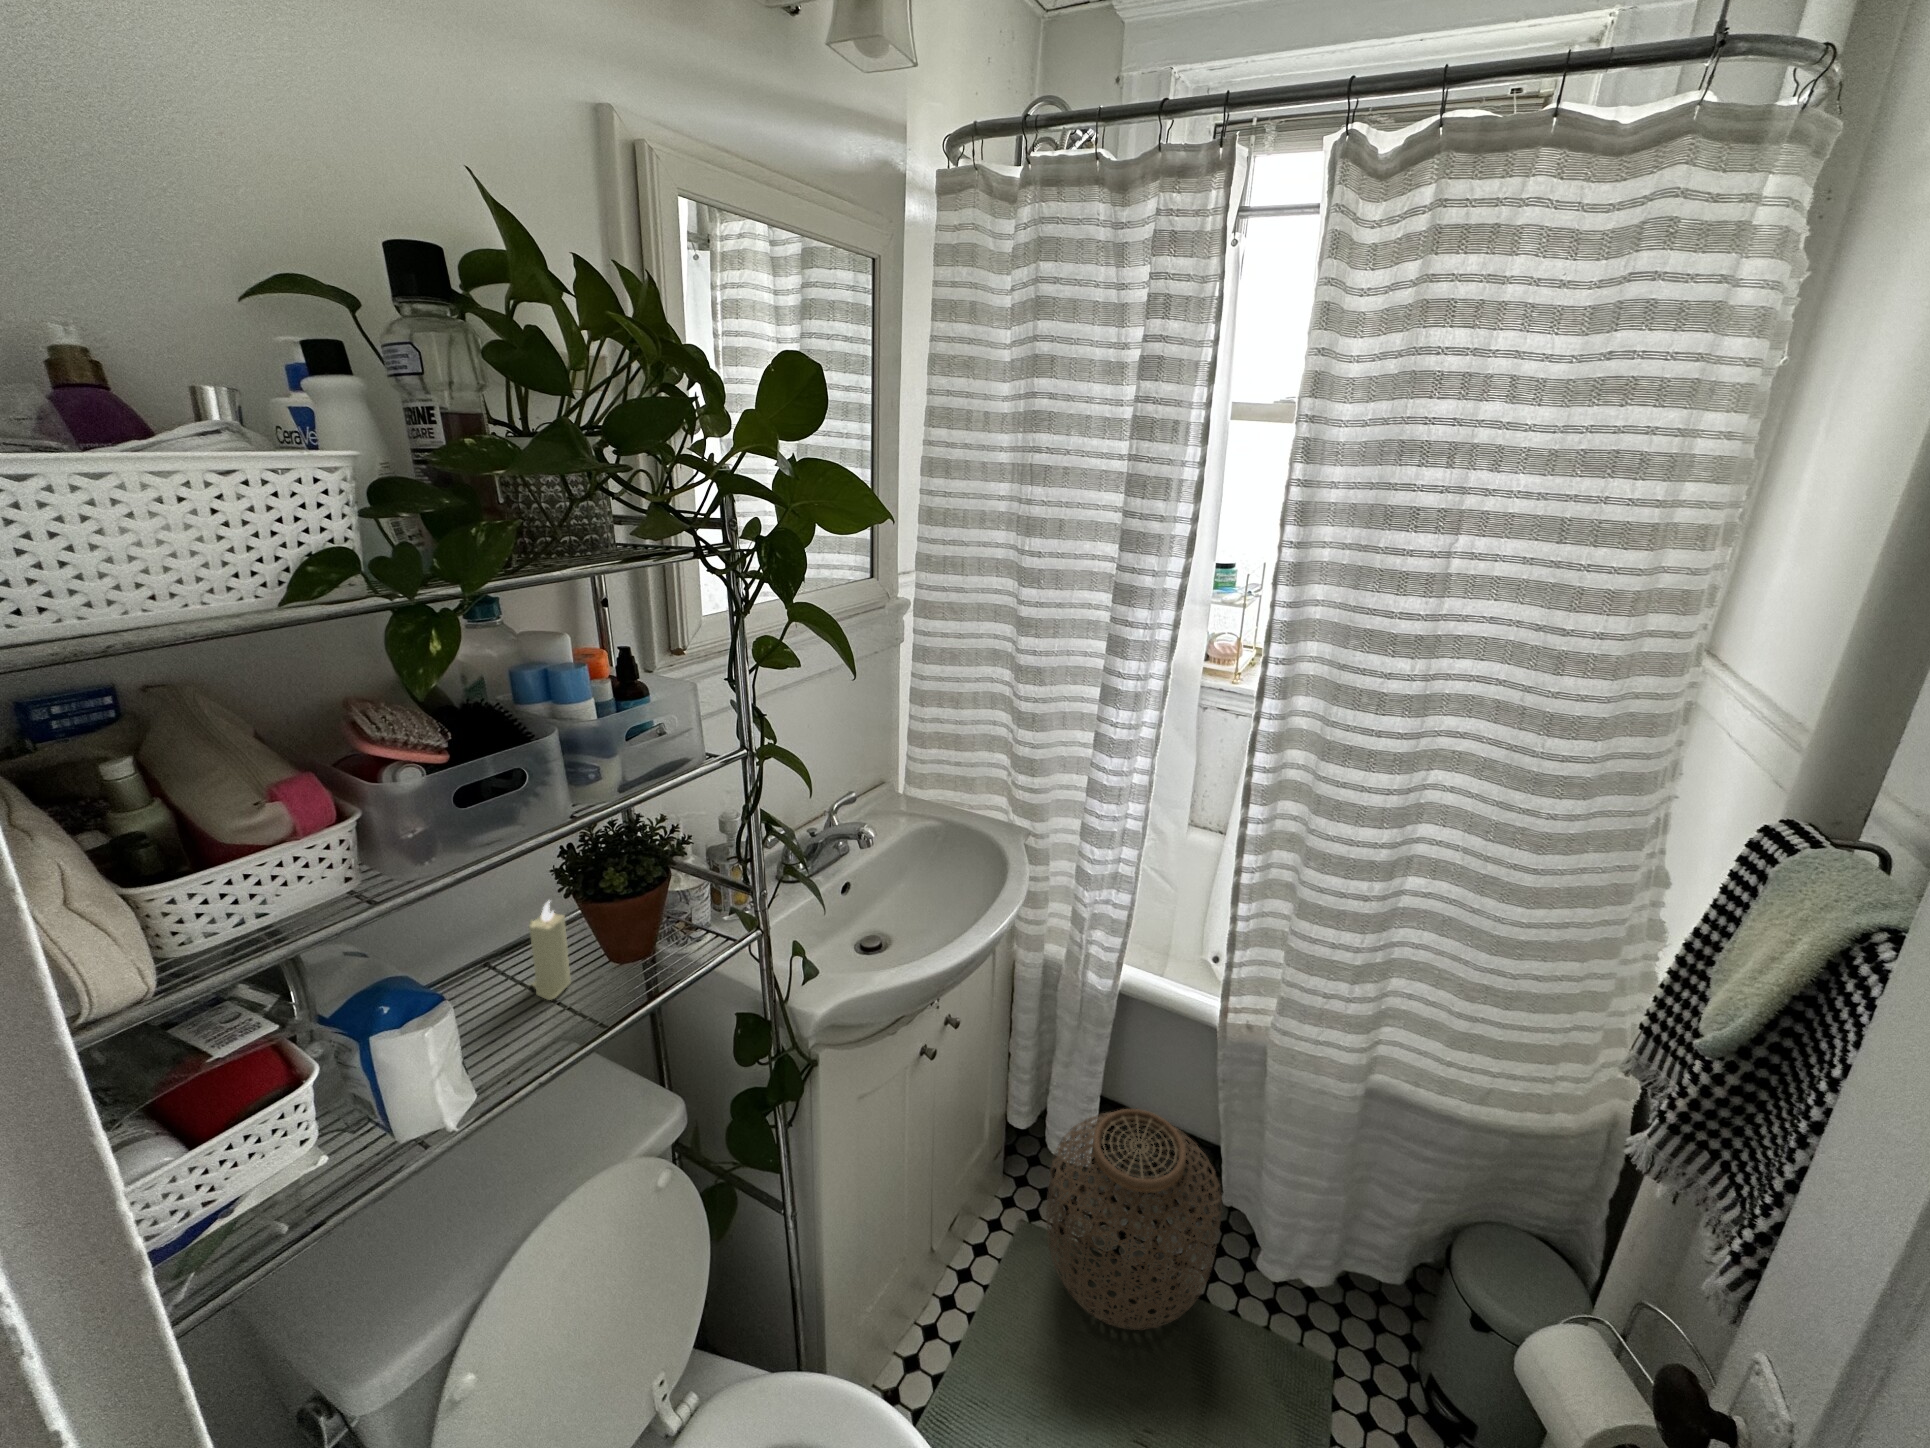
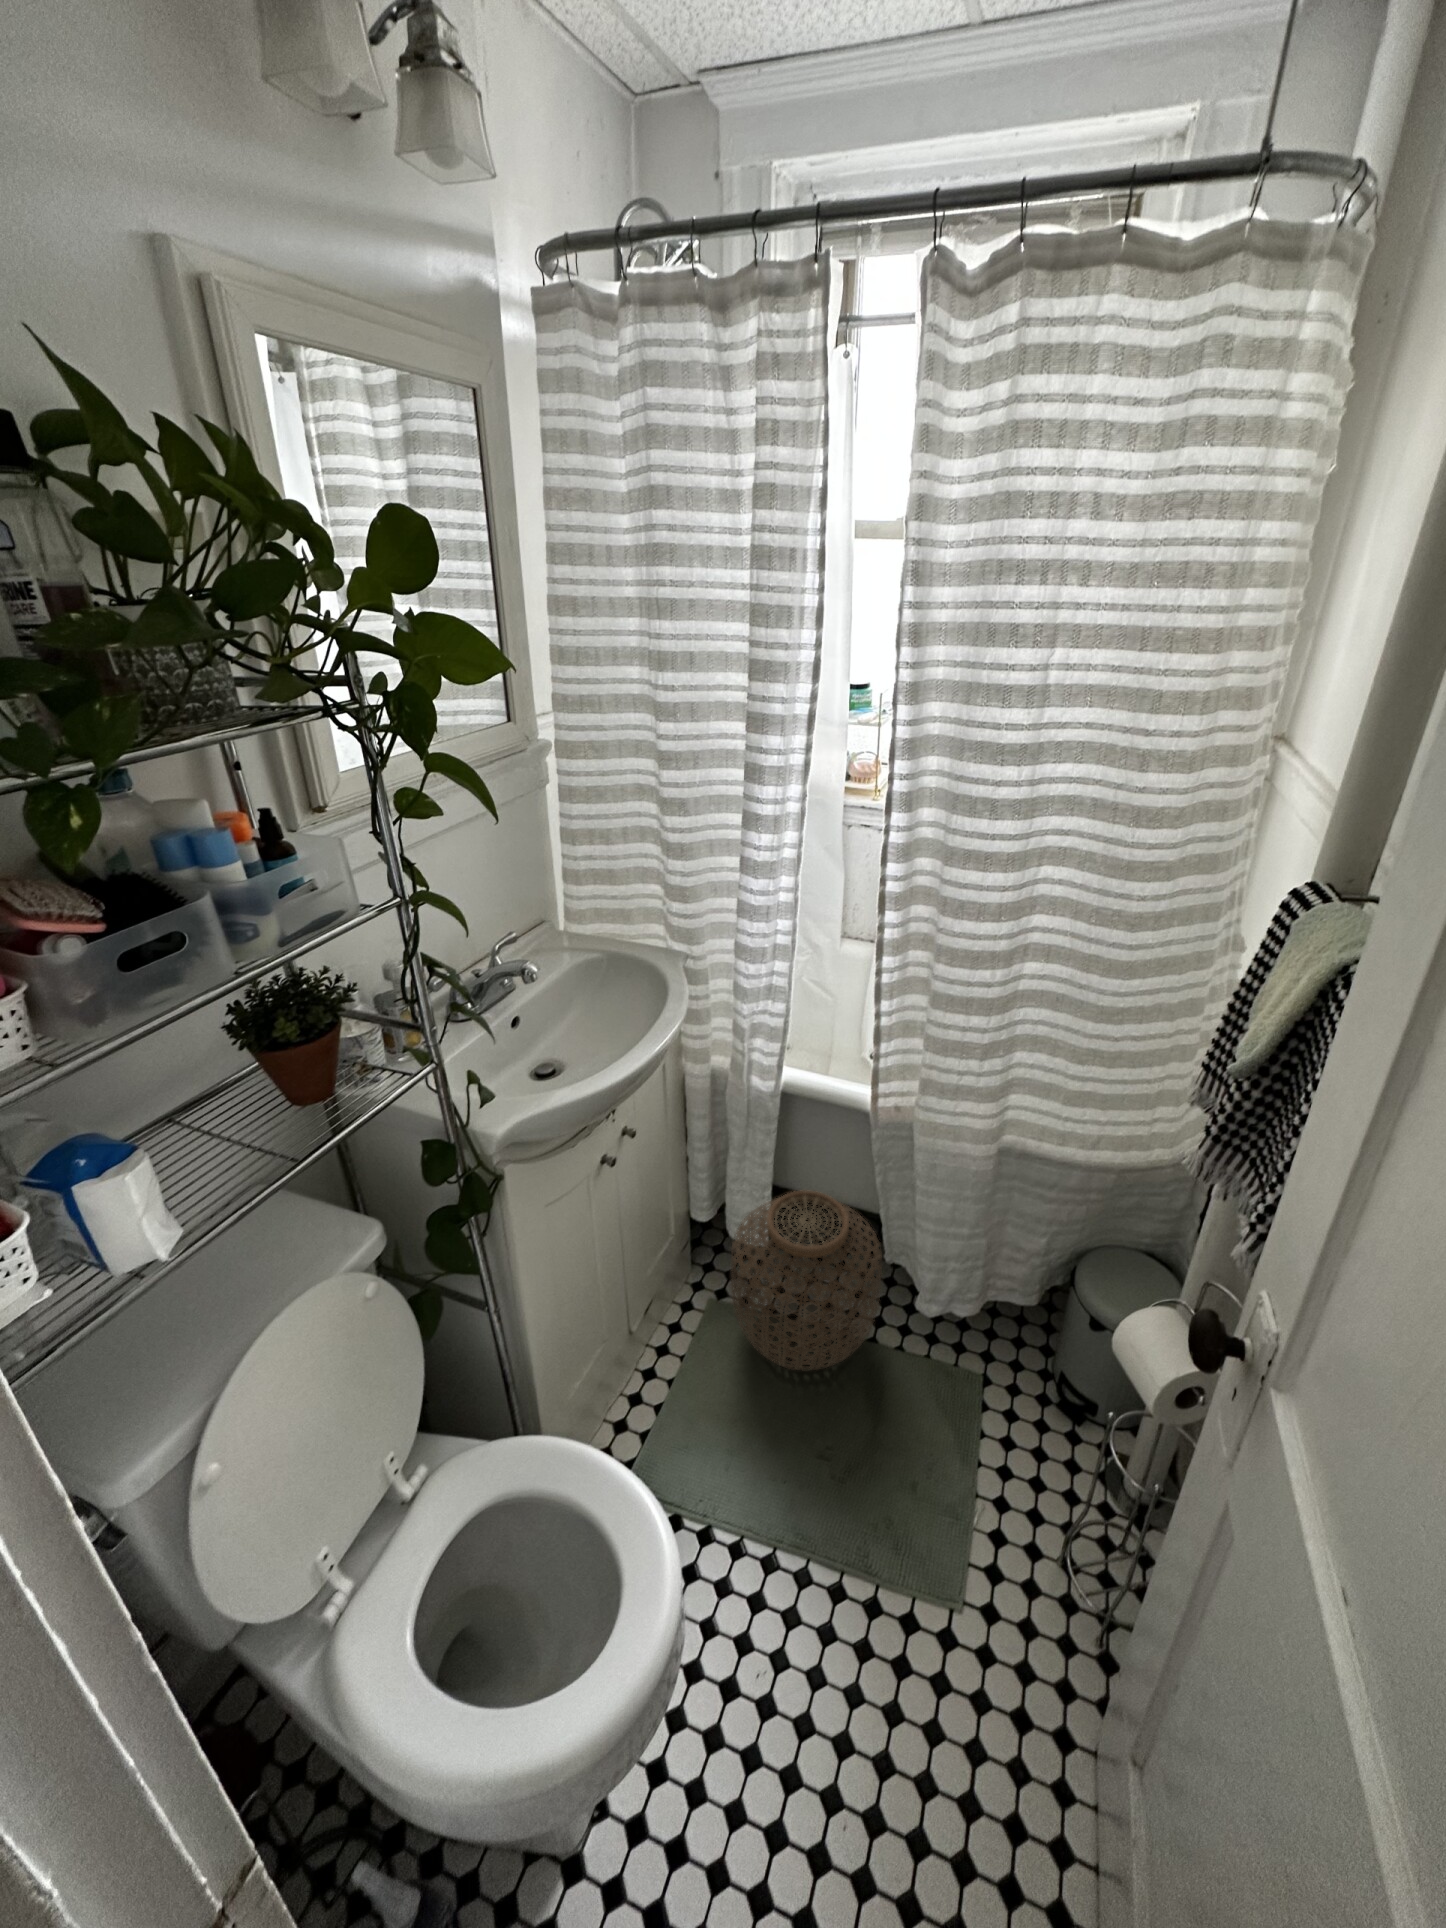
candle: present [529,901,571,1000] -> none [208,1054,257,1145]

